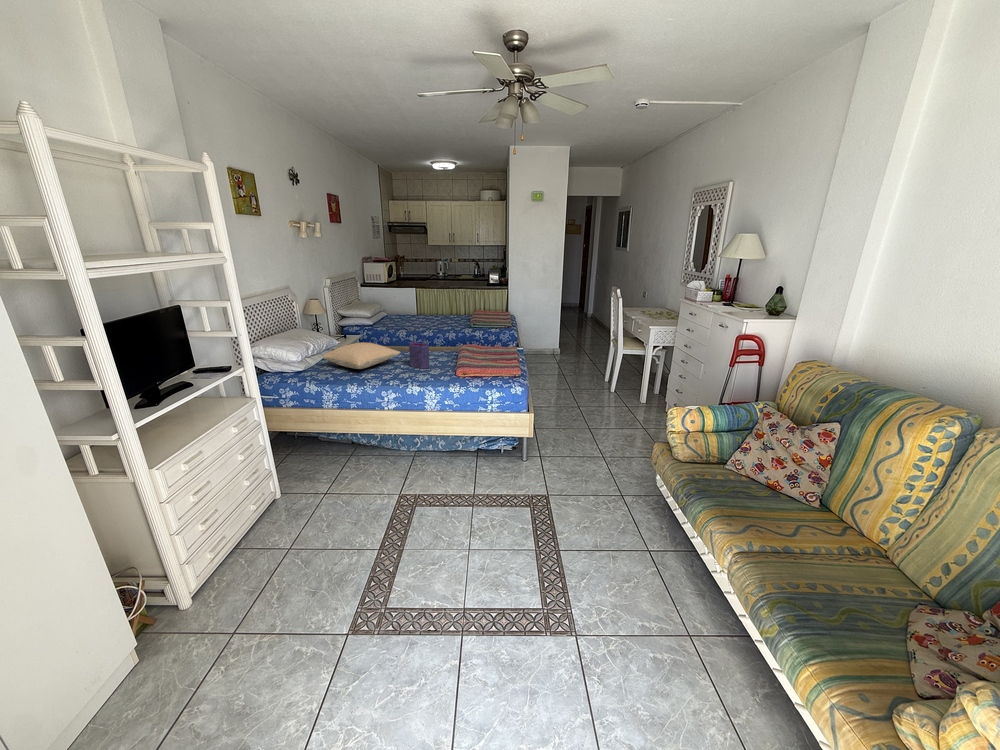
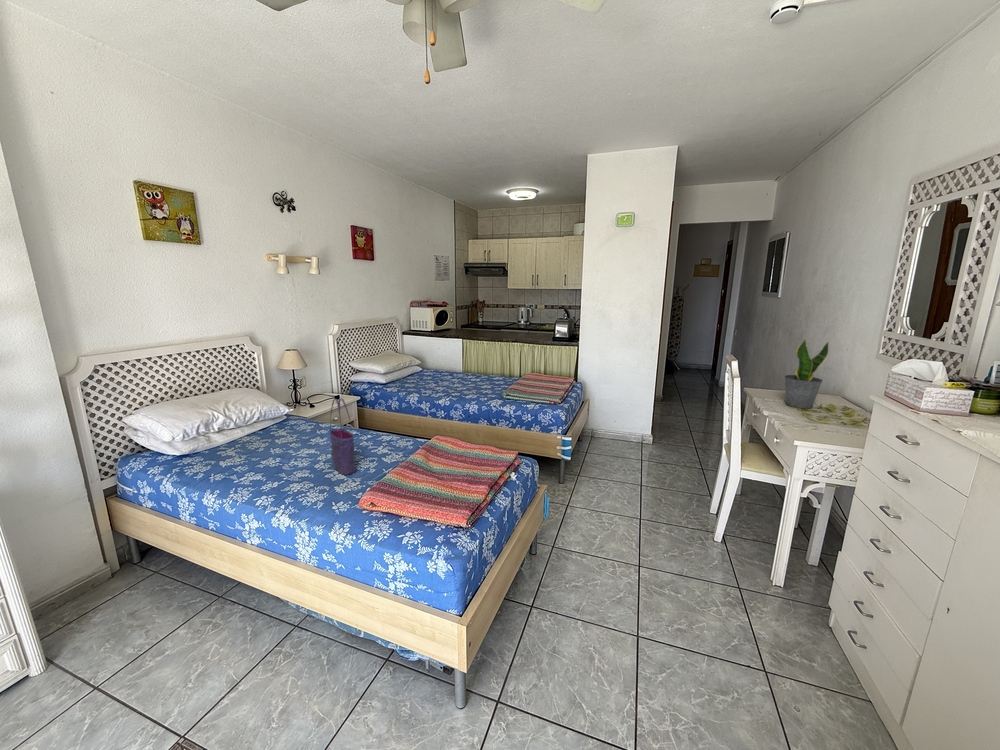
potted plant: none [640,275,660,314] -> present [785,340,829,408]
pillow: present [323,342,401,369] -> none [227,418,329,463]

